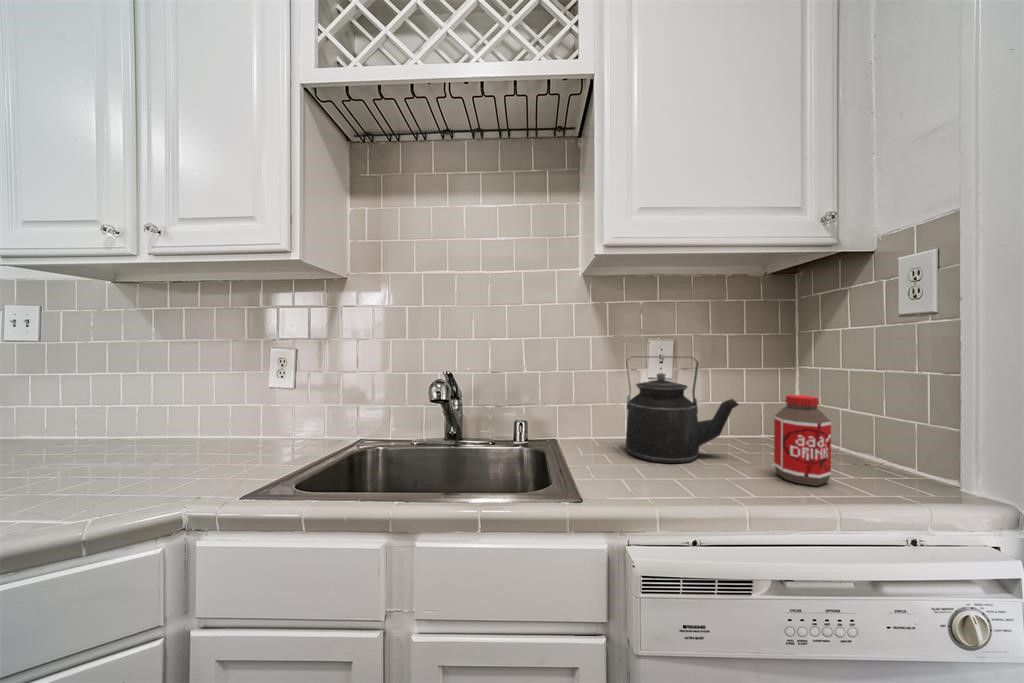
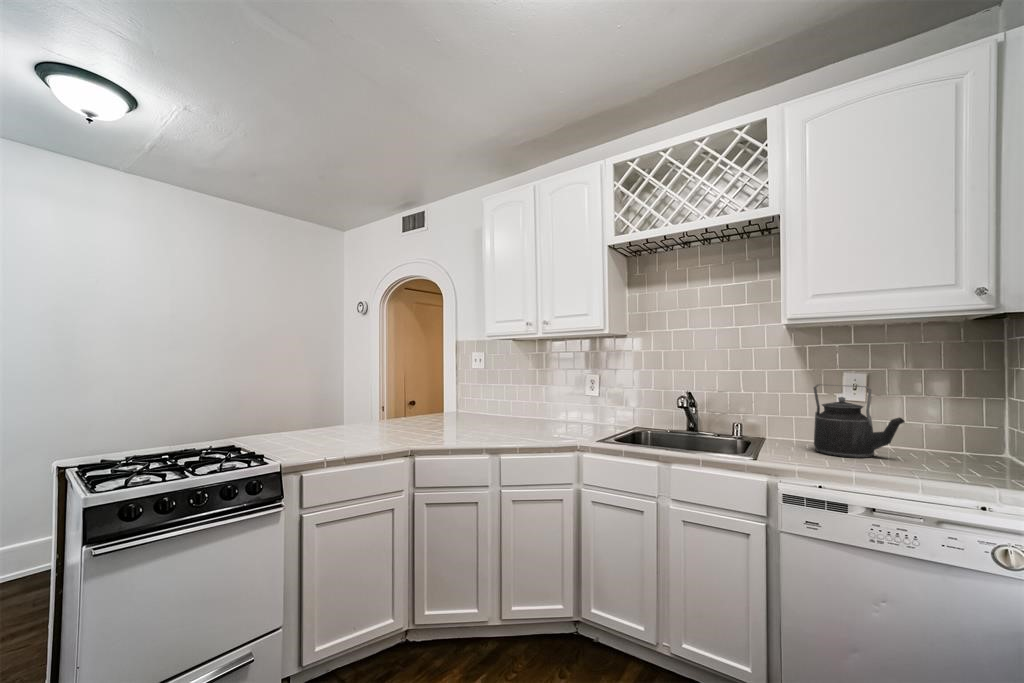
bottle: present [774,395,831,486] -> none [916,415,956,475]

